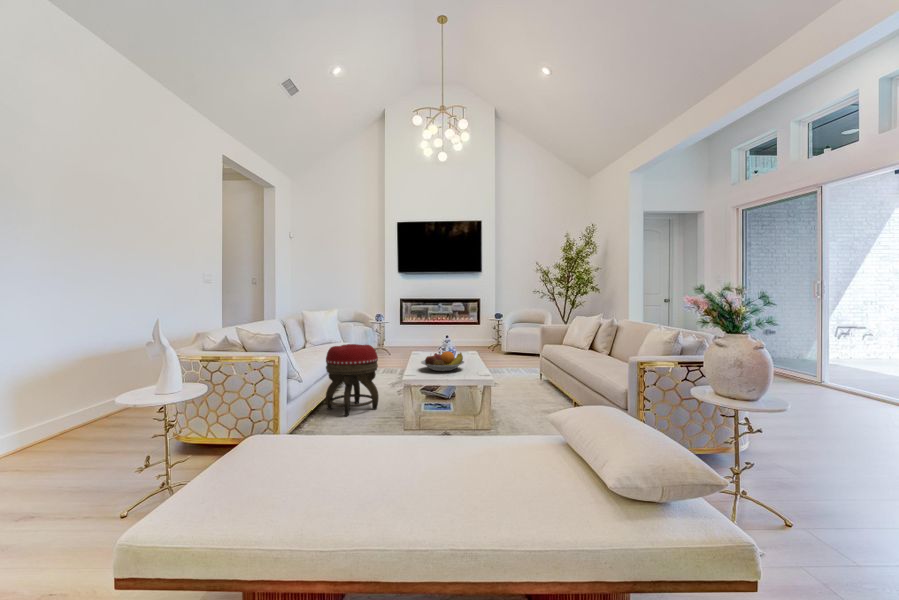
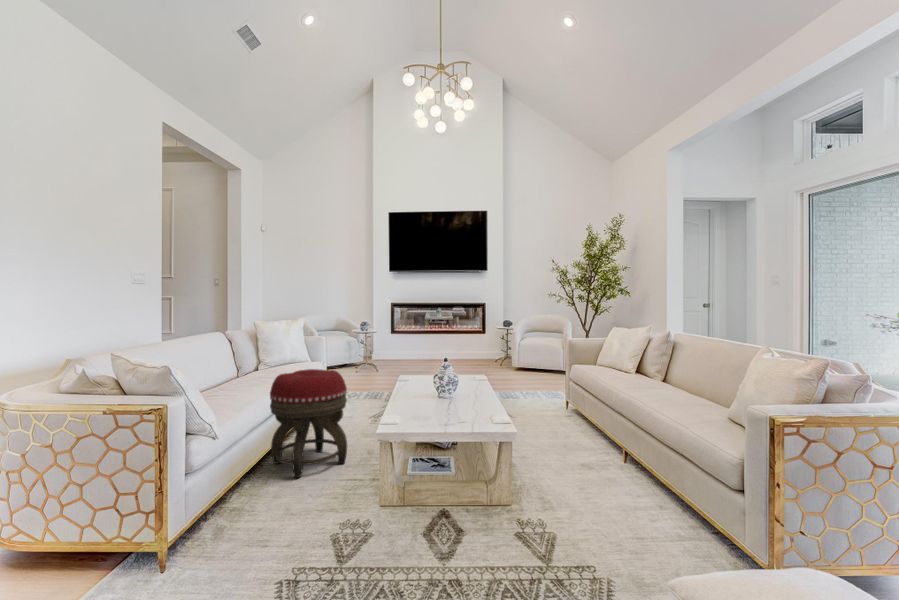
fruit bowl: present [421,351,464,371] -> none [407,384,470,414]

